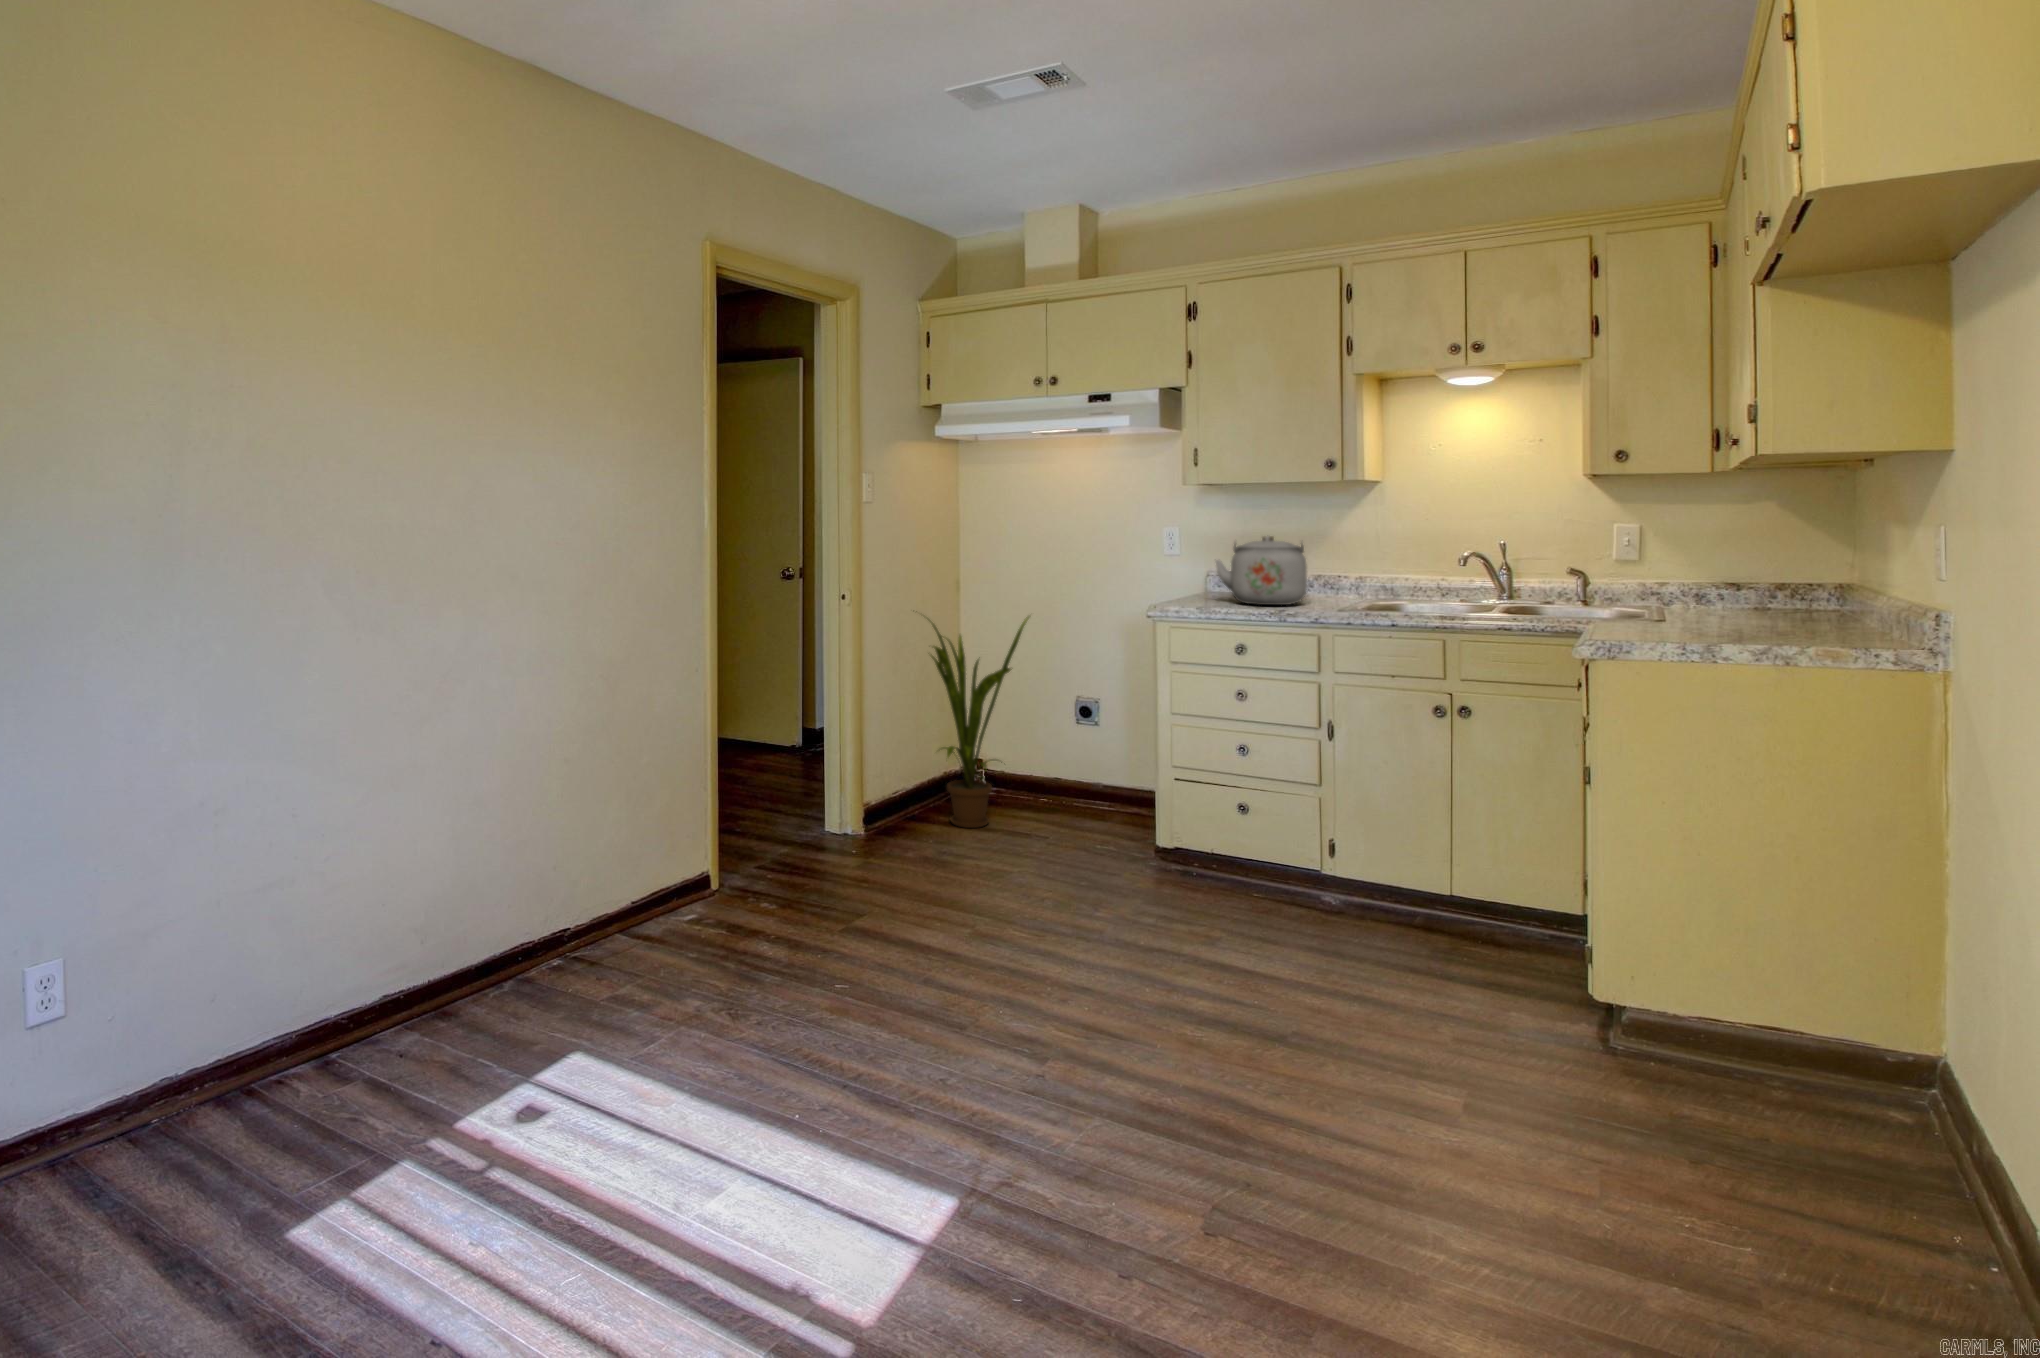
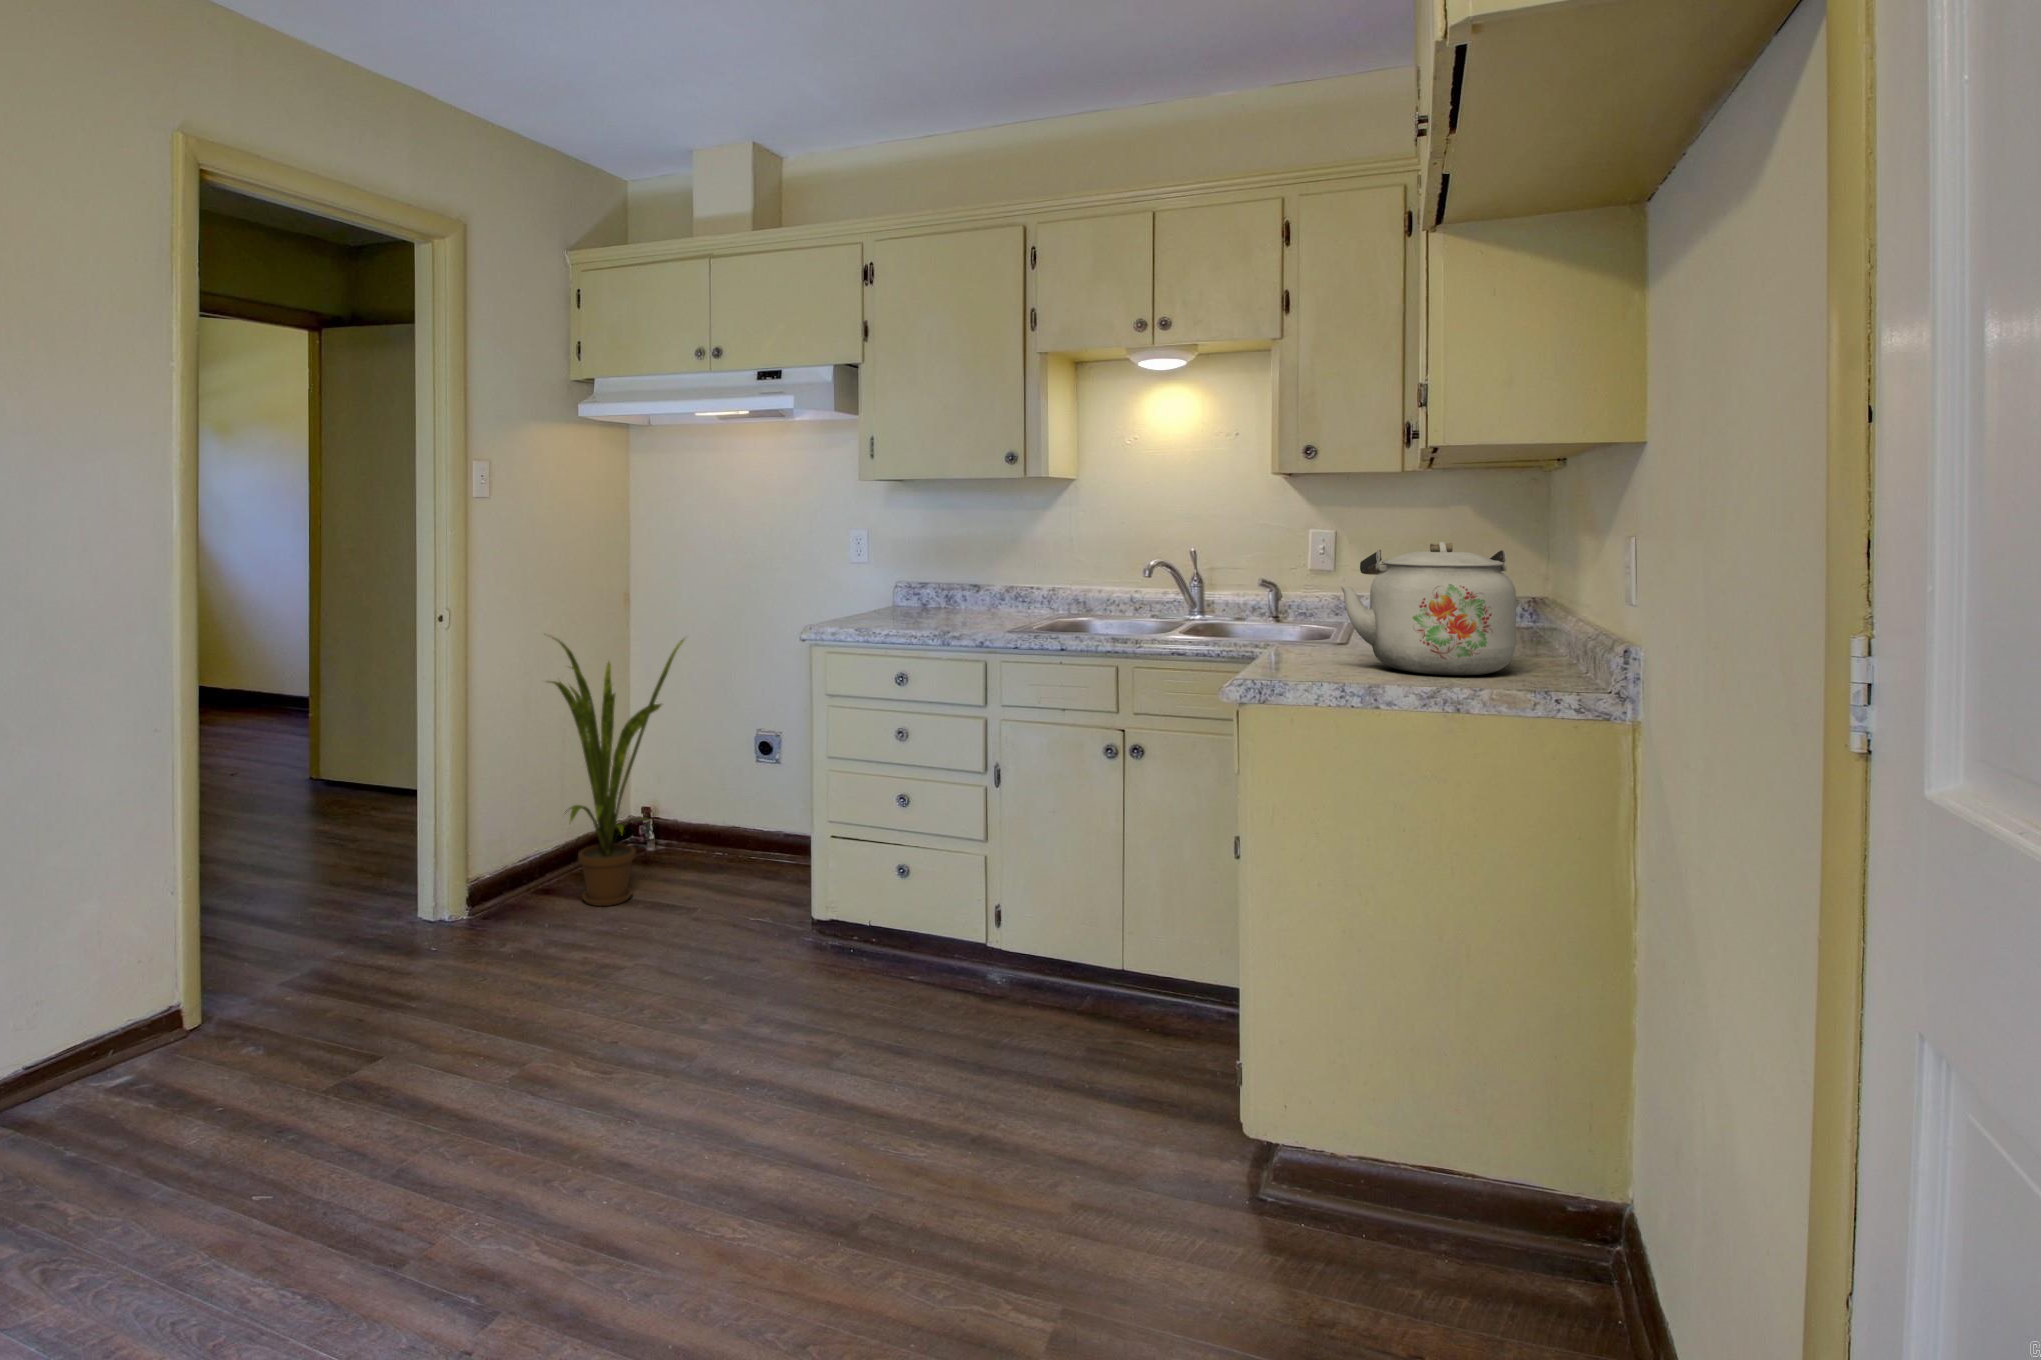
kettle: present [1216,536,1307,605] -> present [1341,542,1516,675]

